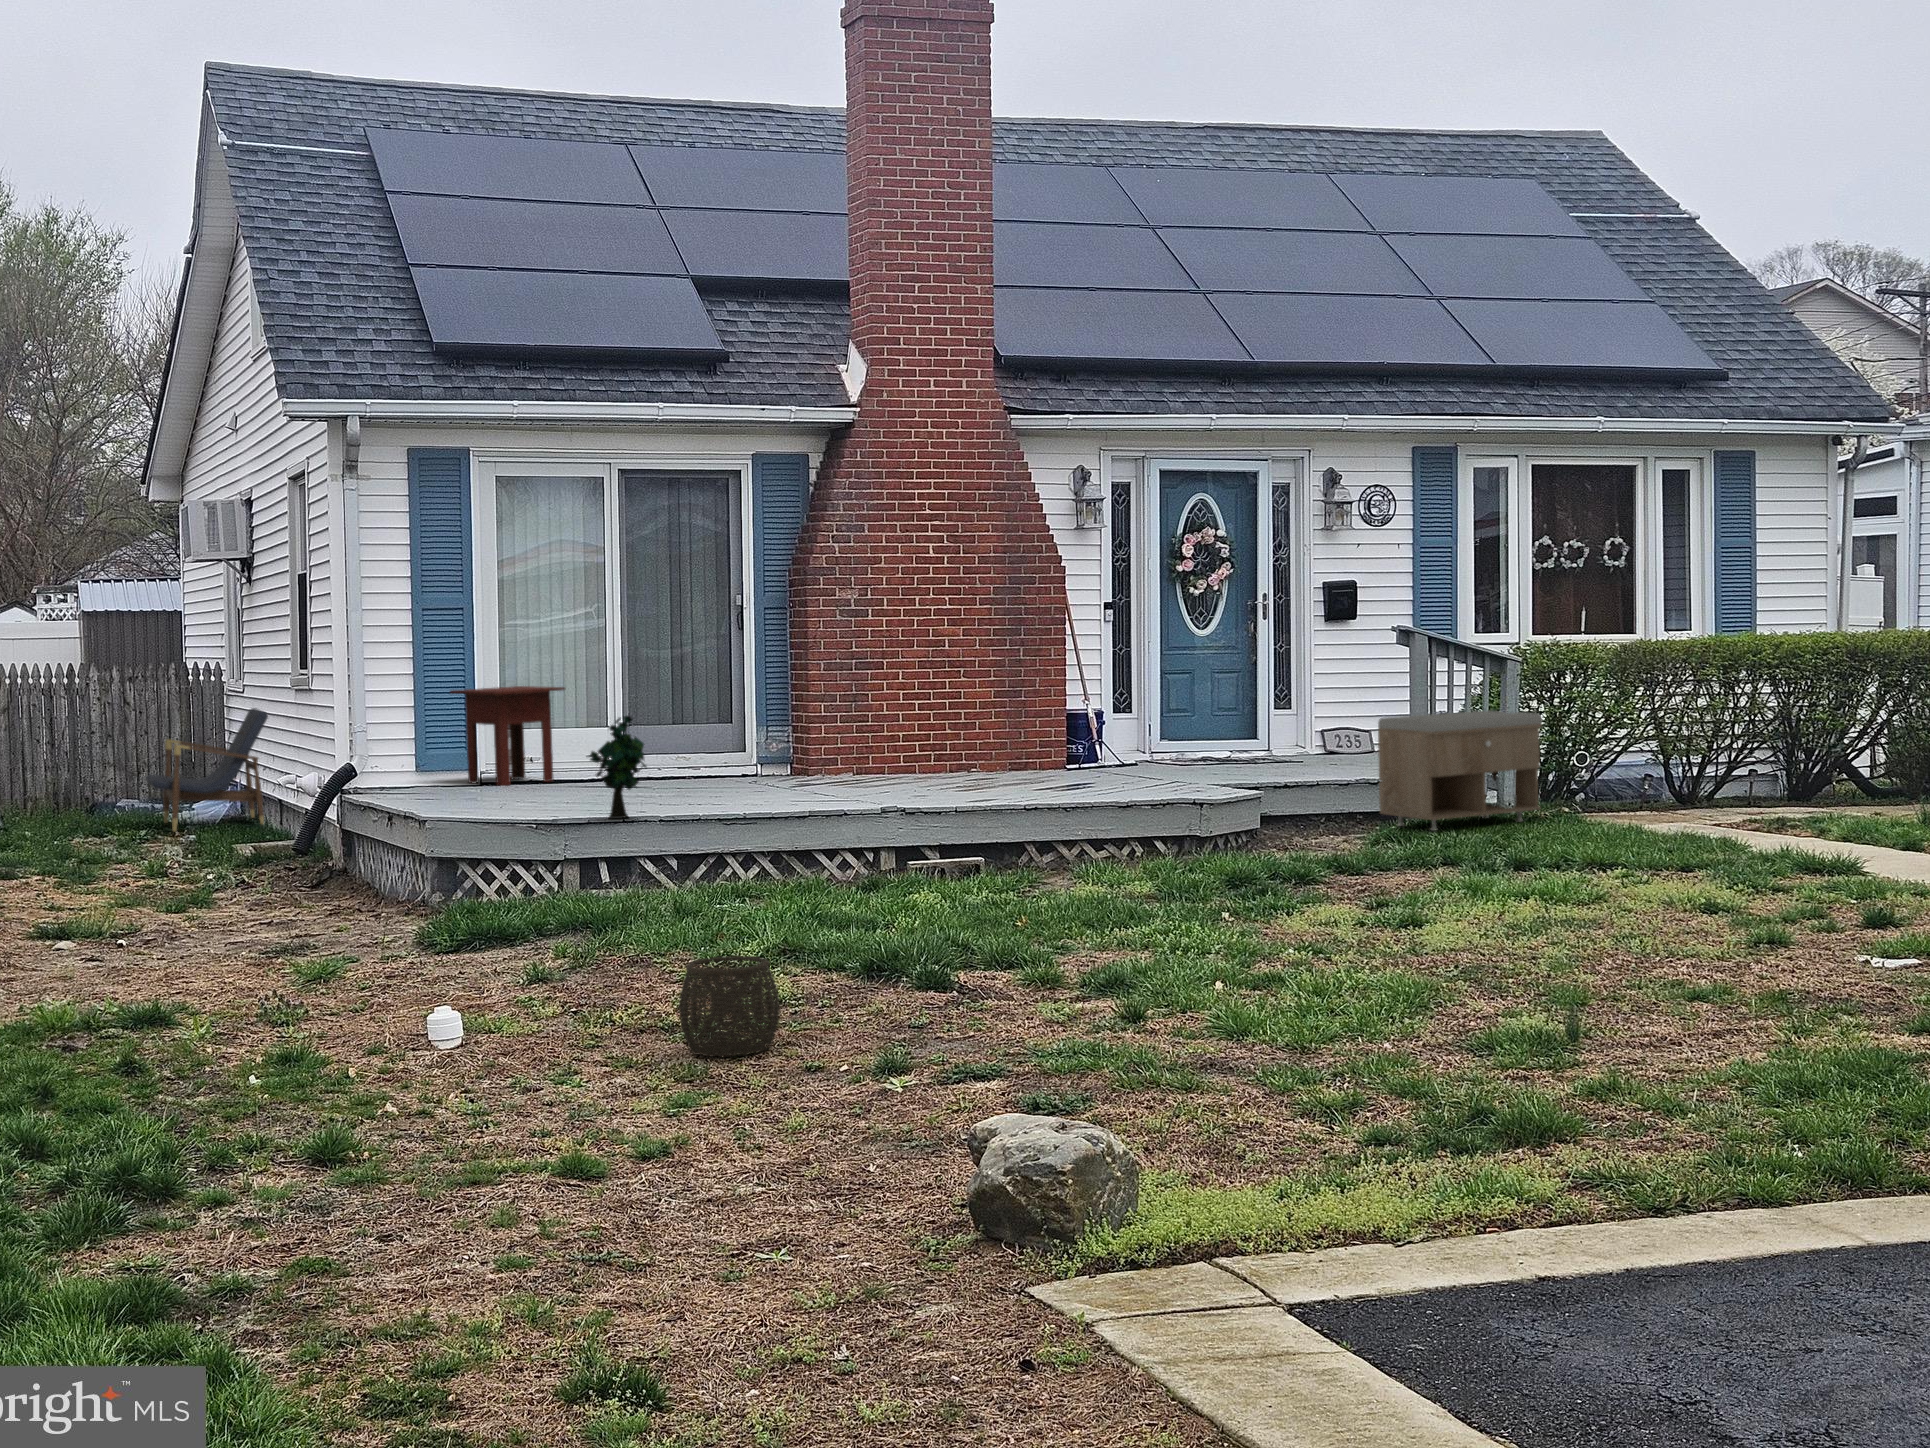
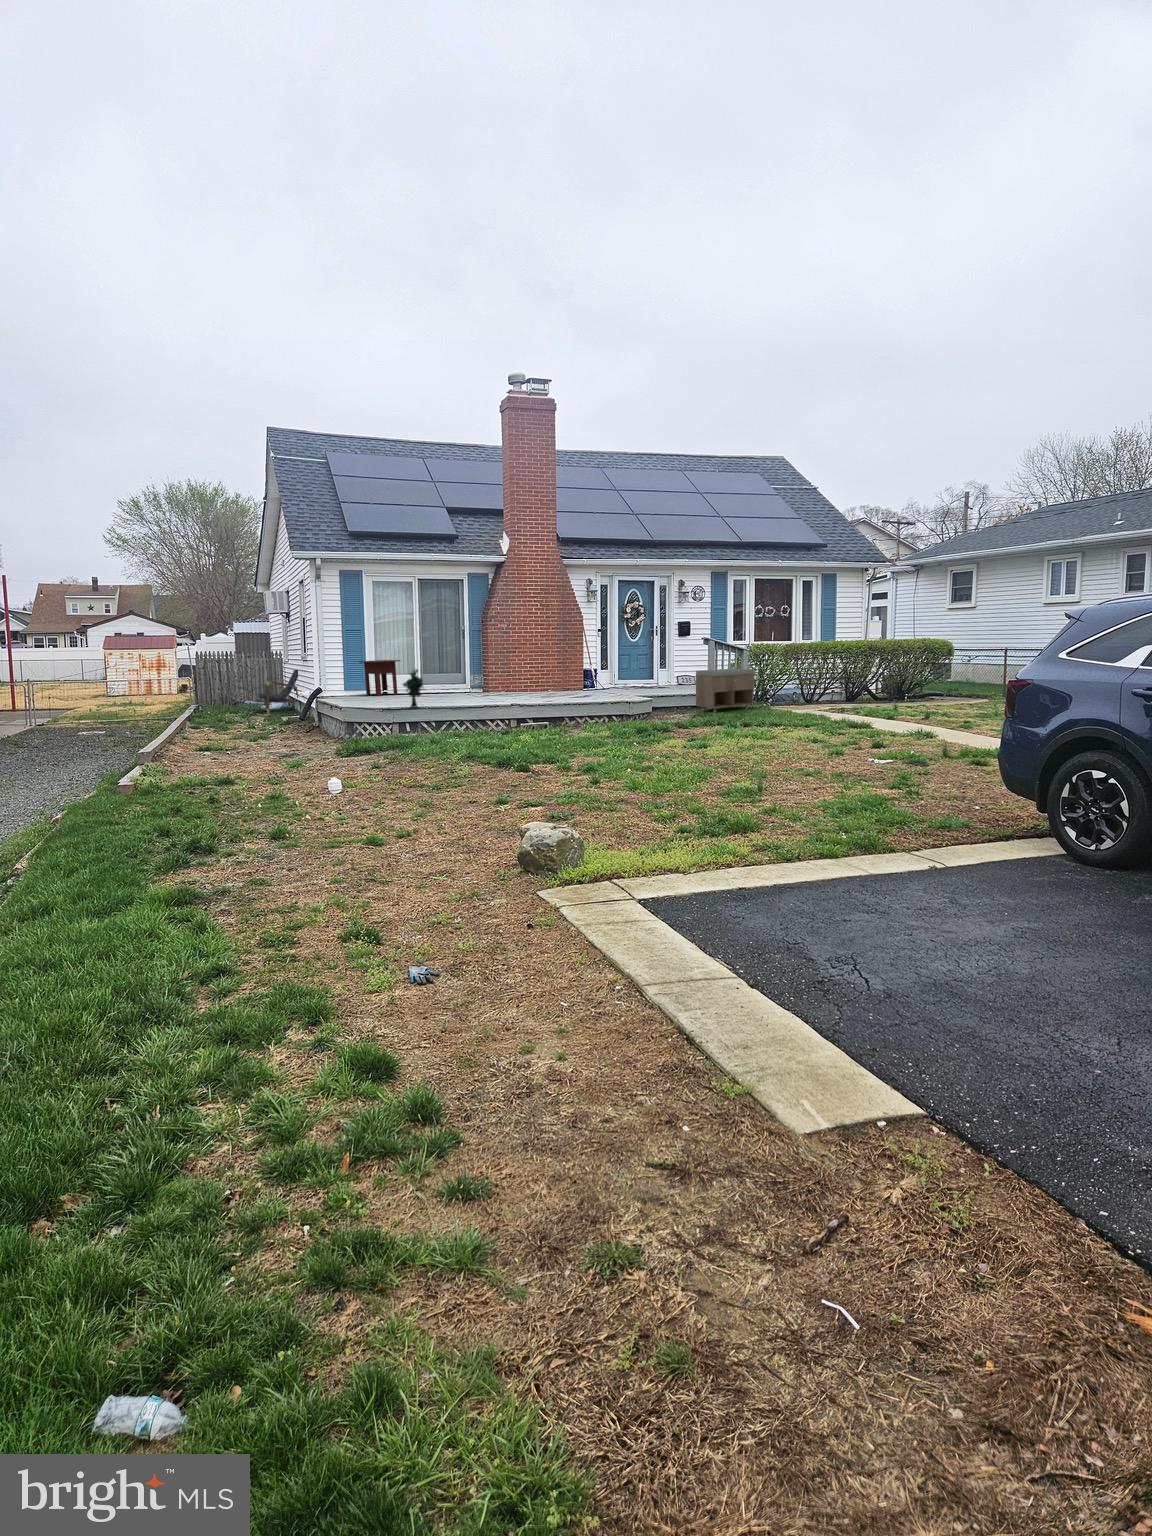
woven basket: present [678,956,780,1057] -> none [420,758,460,797]

